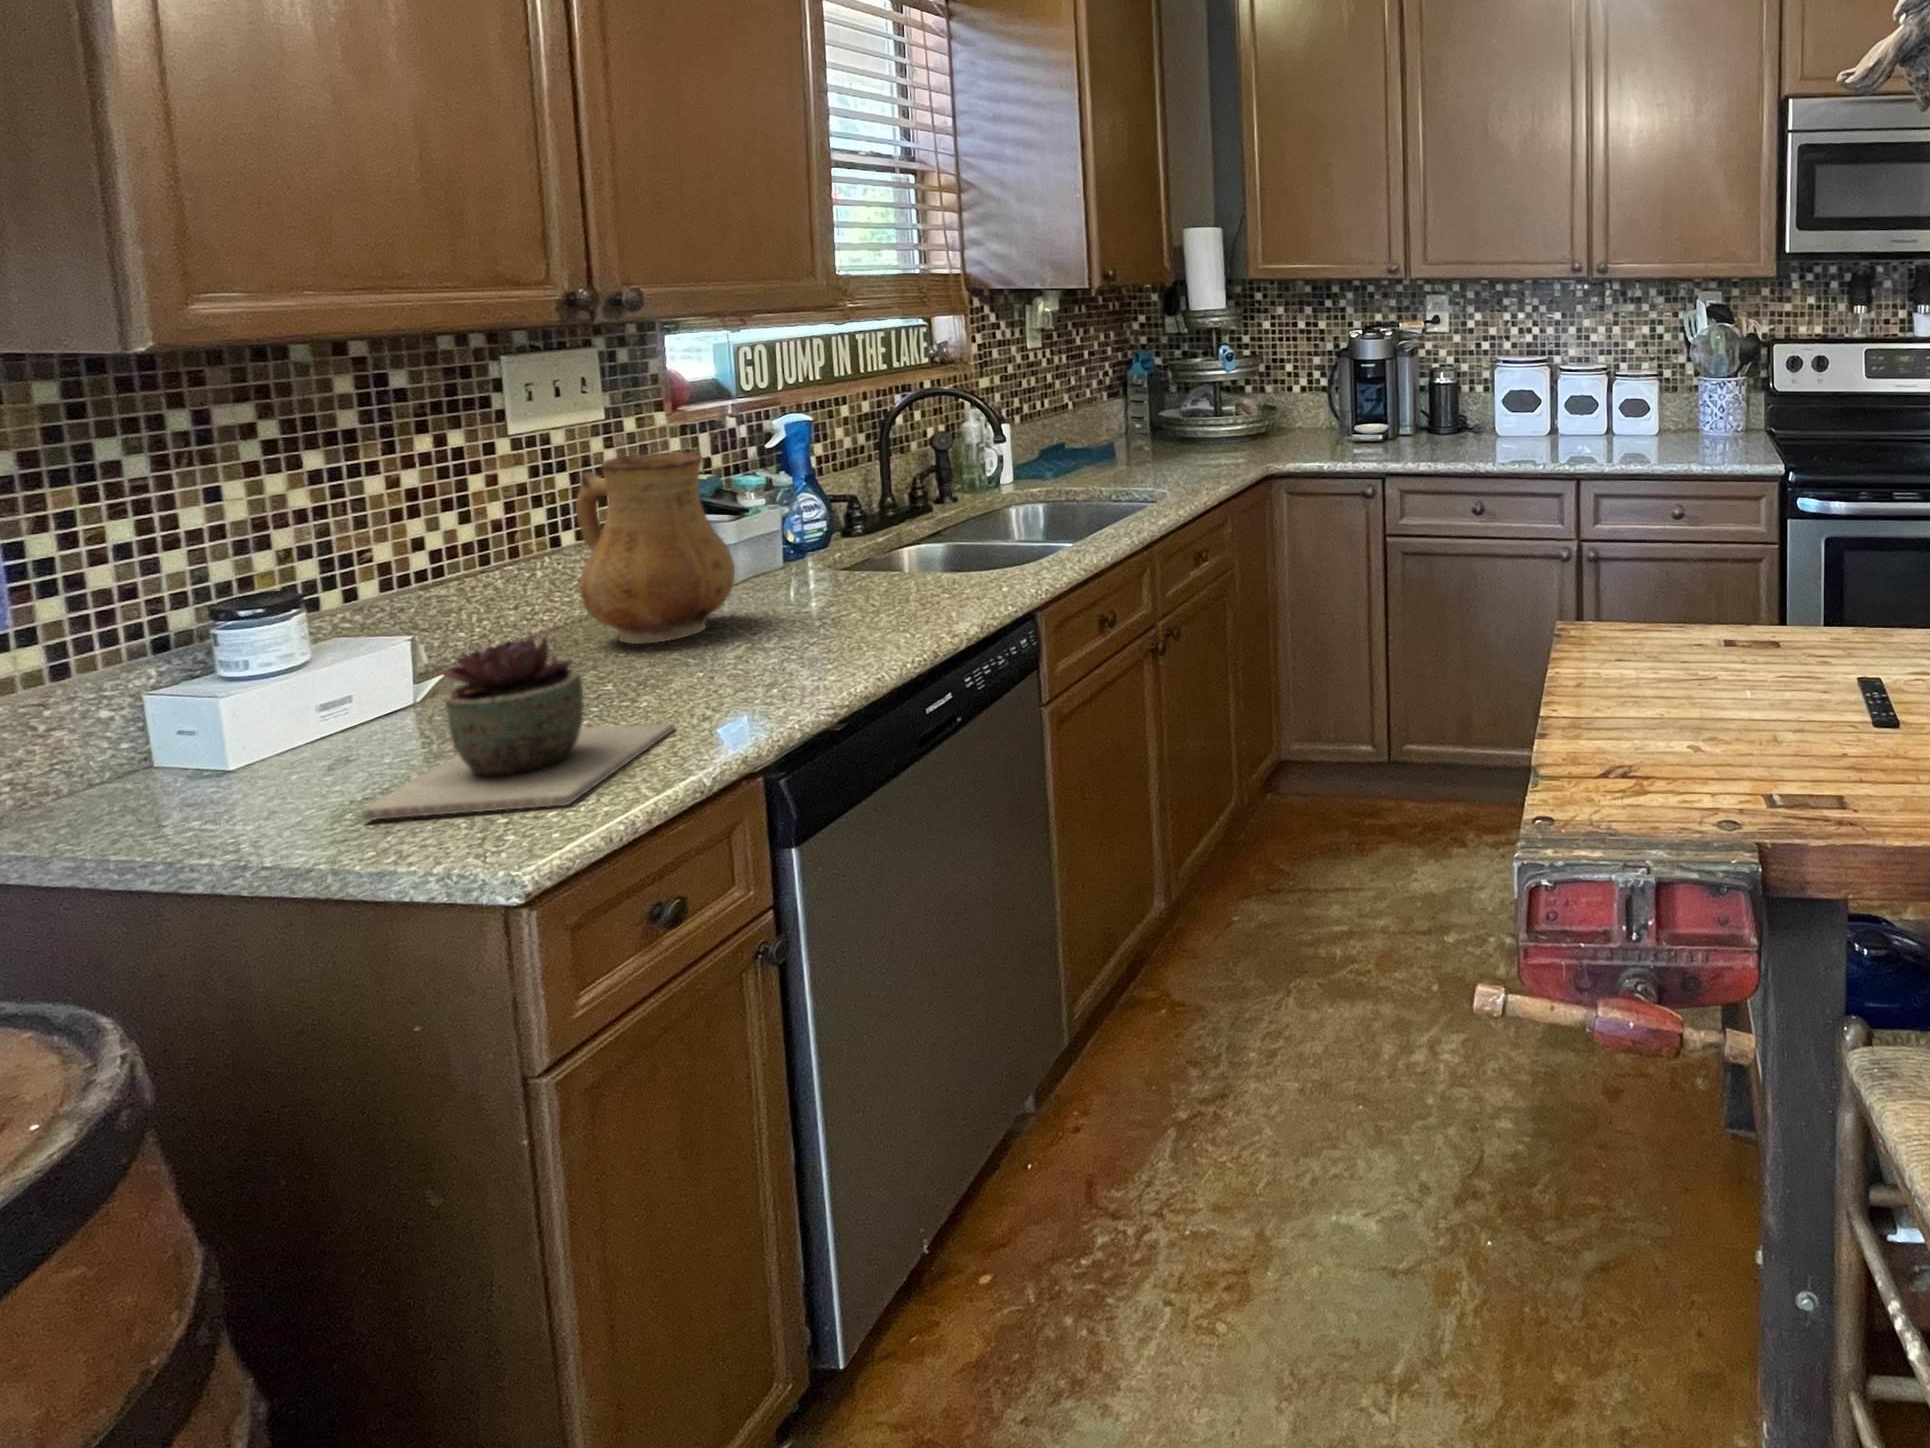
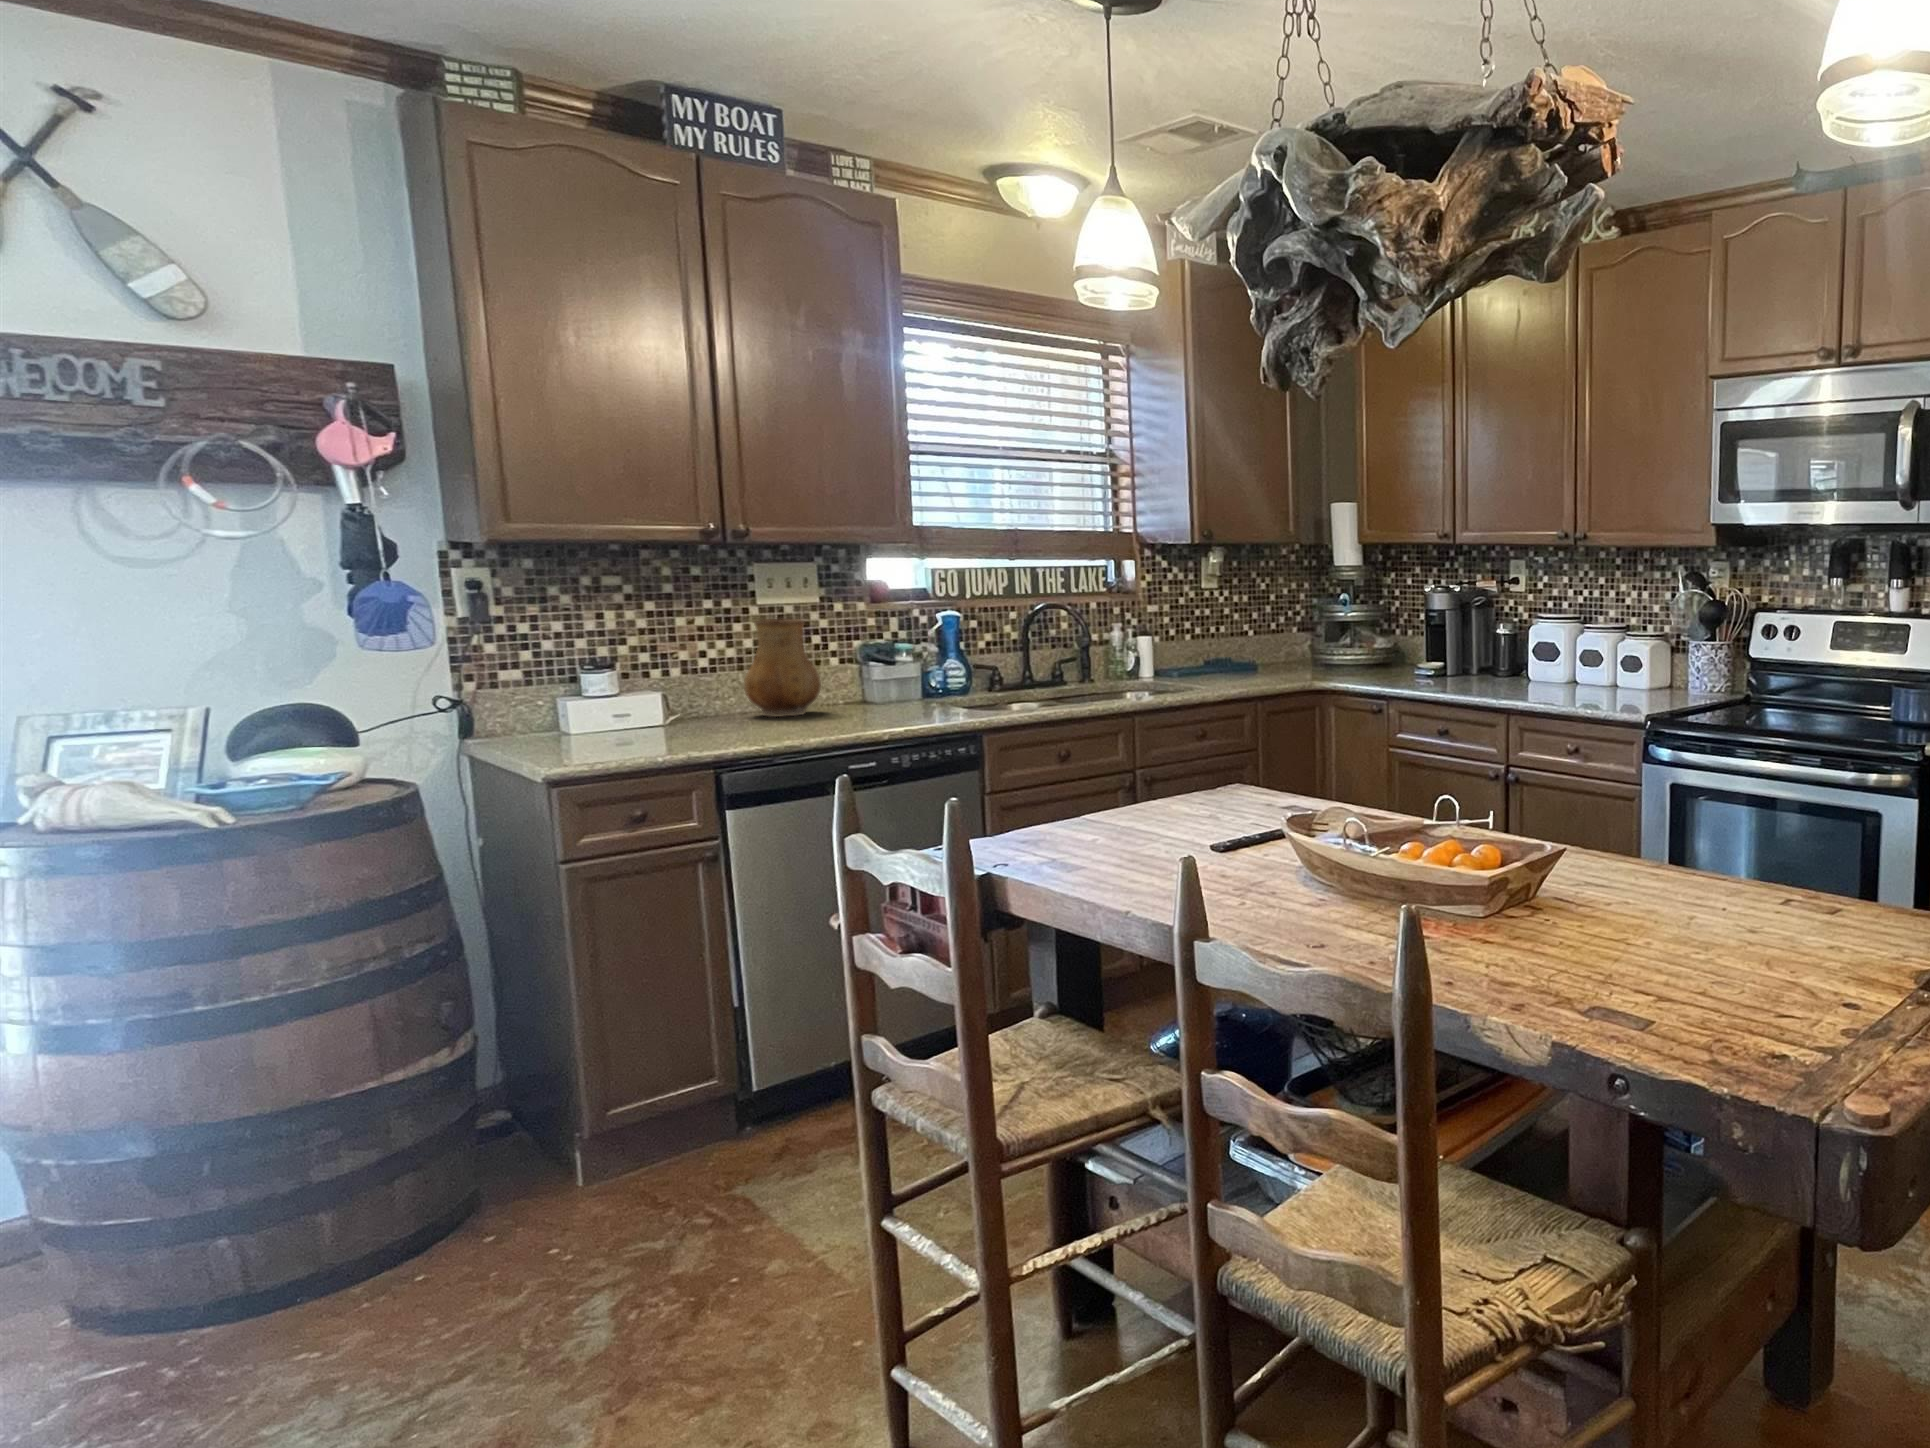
succulent plant: present [361,635,675,820] -> none [535,682,674,752]

